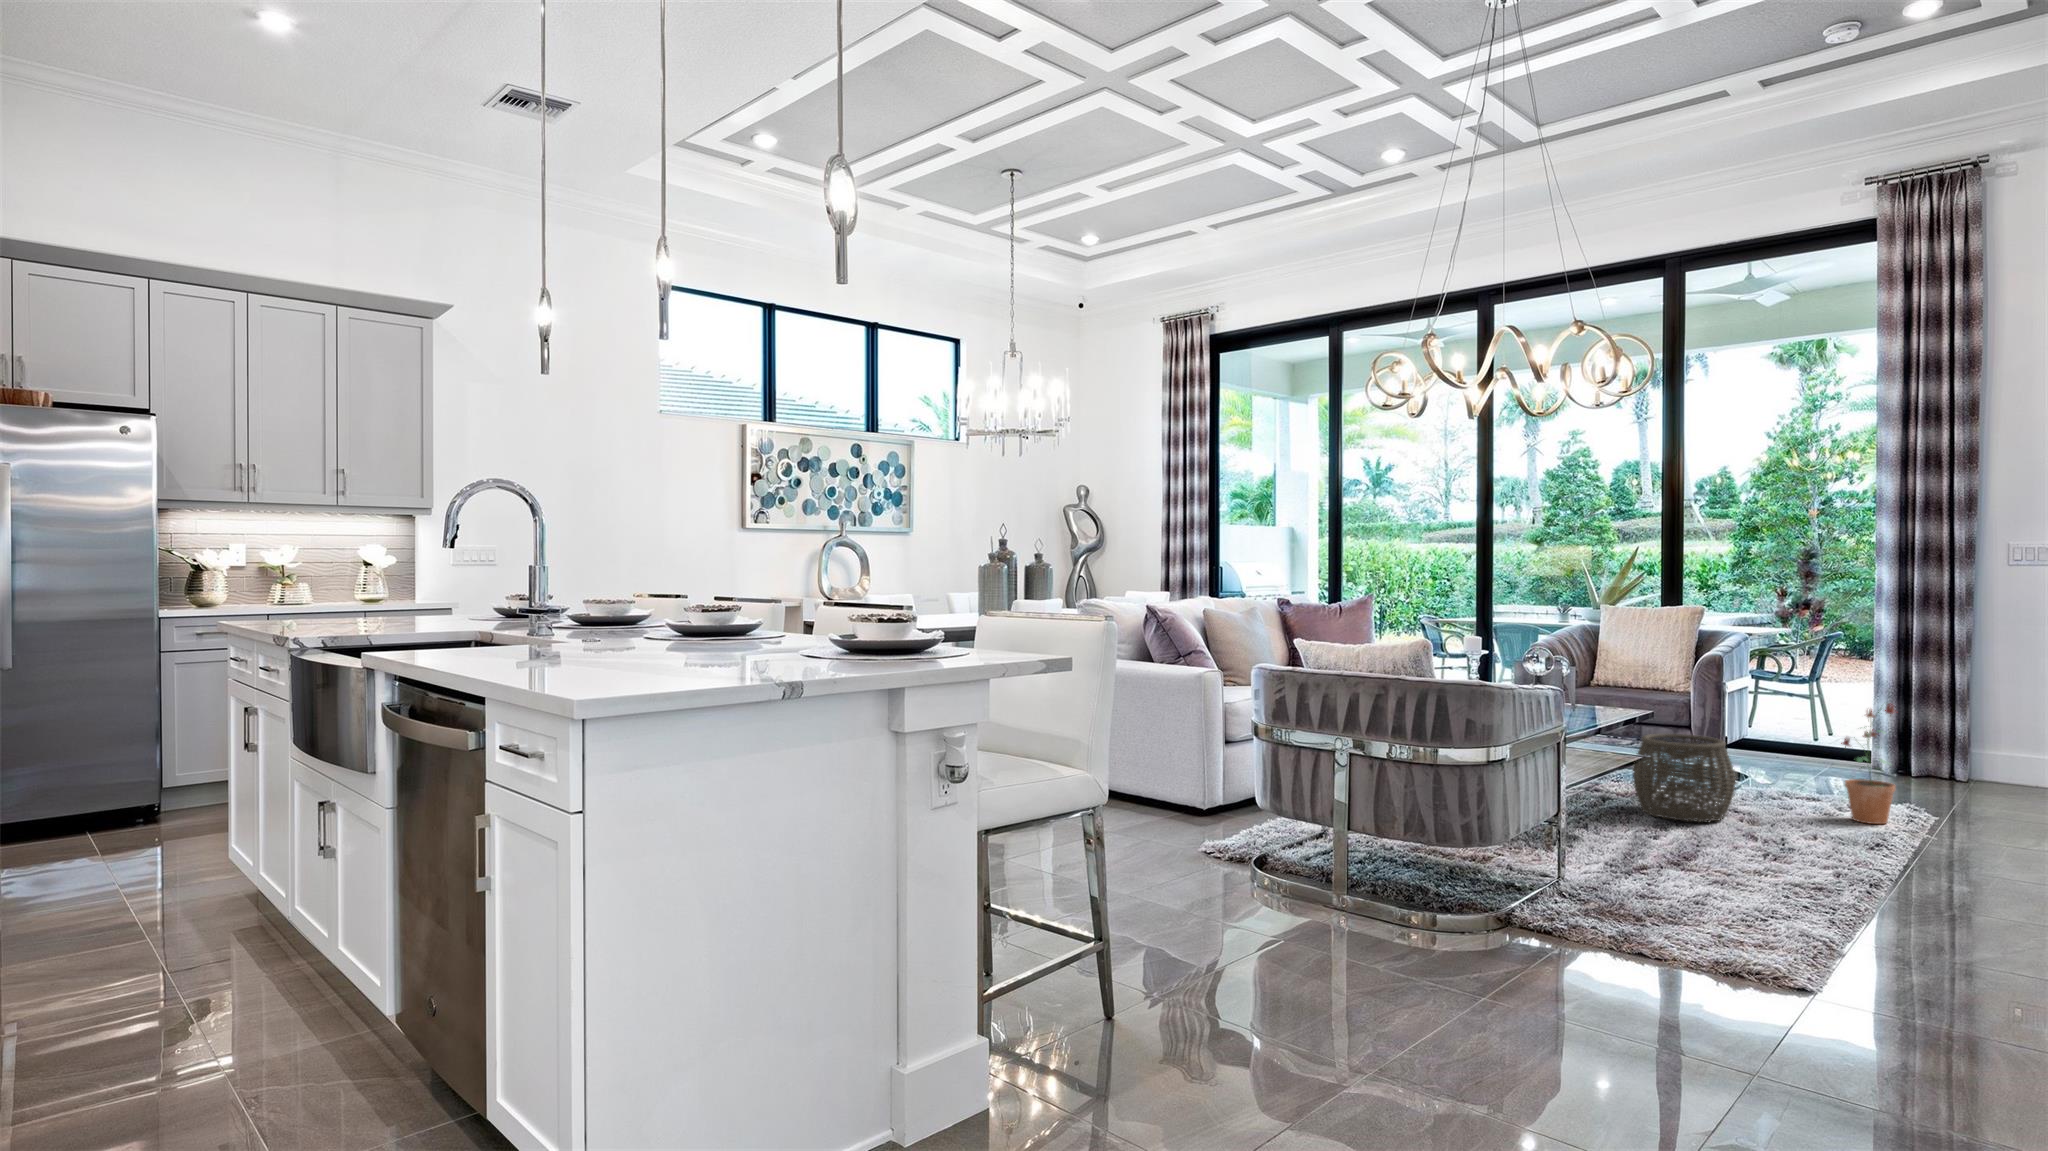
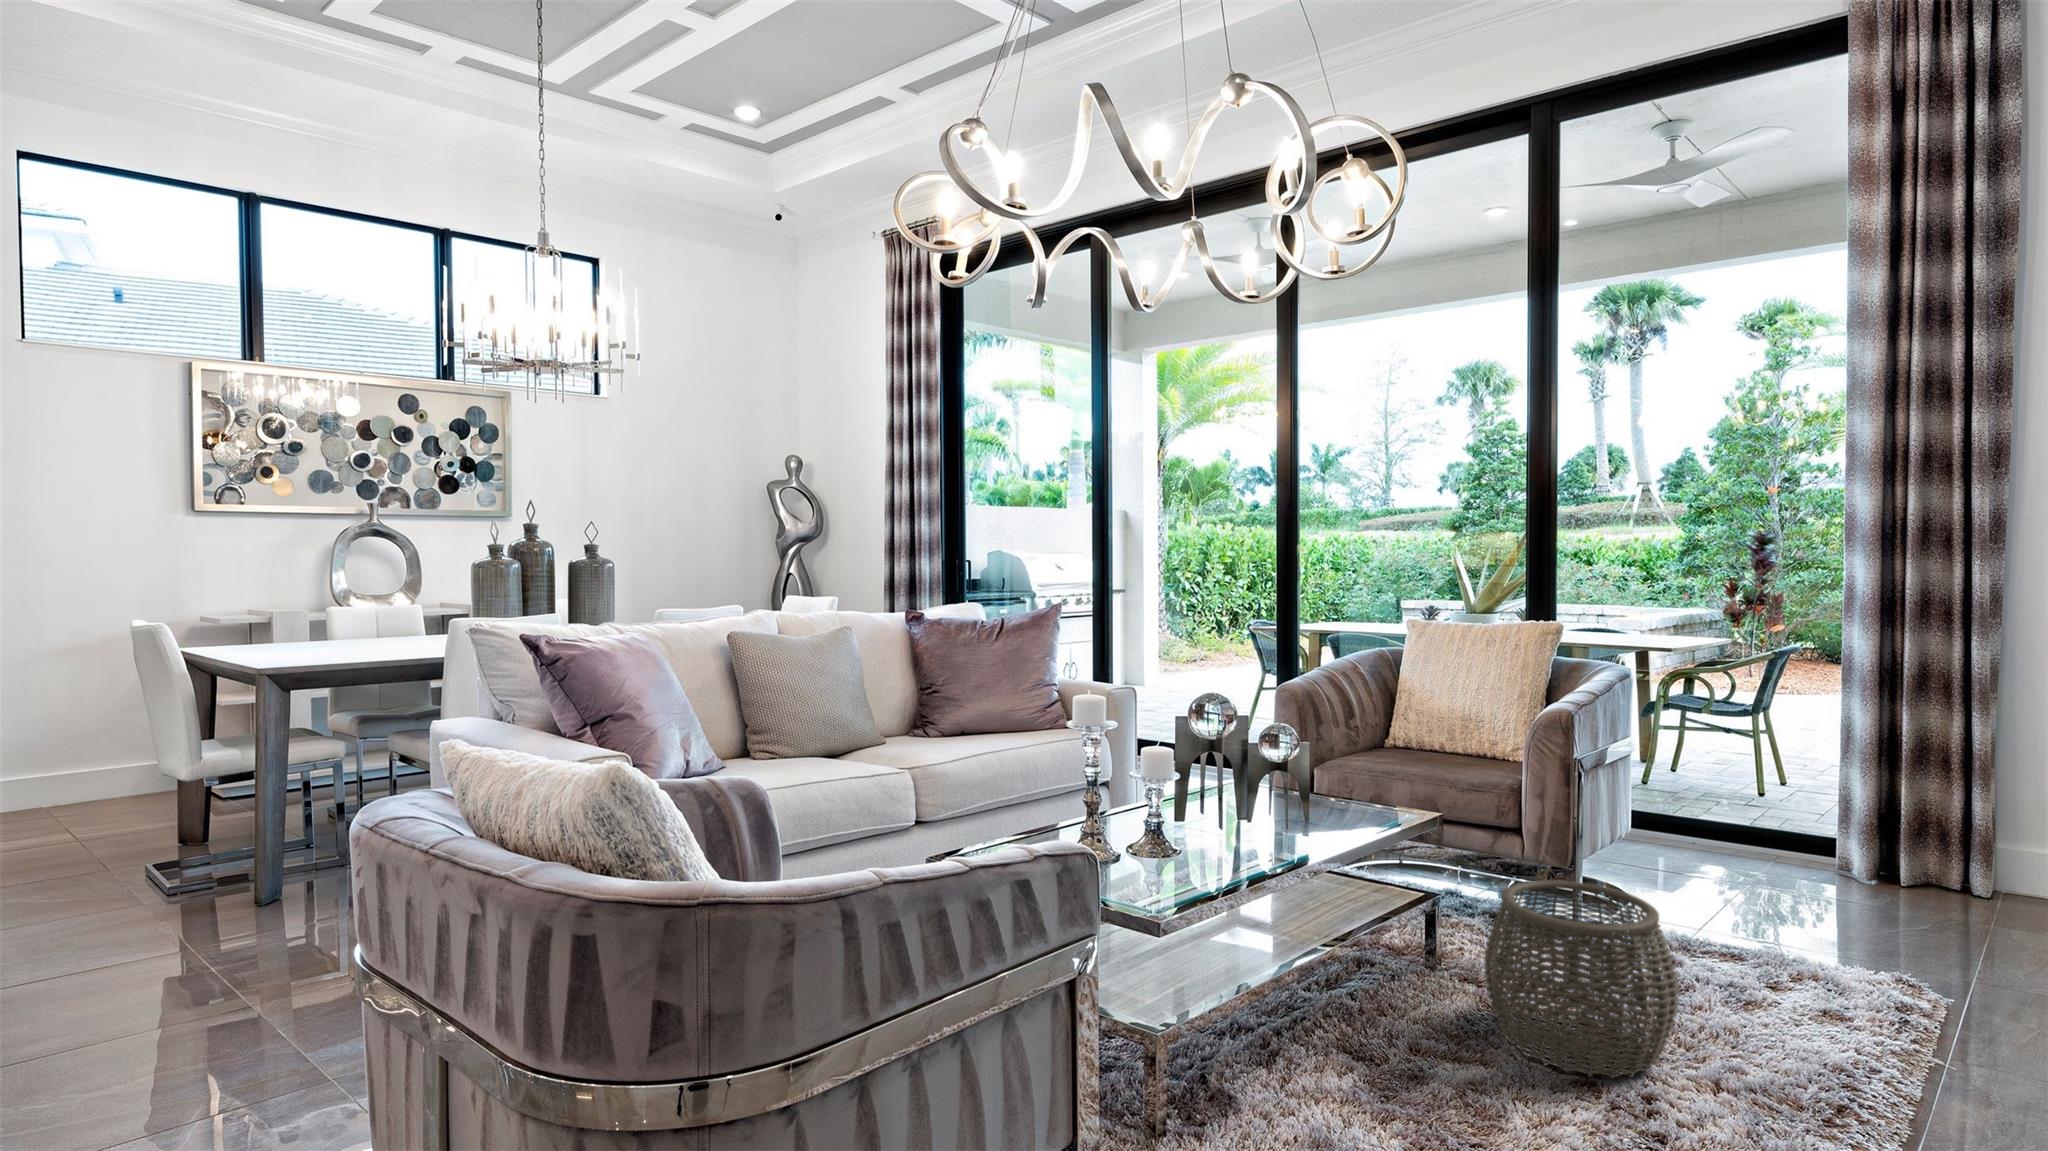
potted plant: present [1841,703,1895,824] -> none [1861,827,1977,1067]

